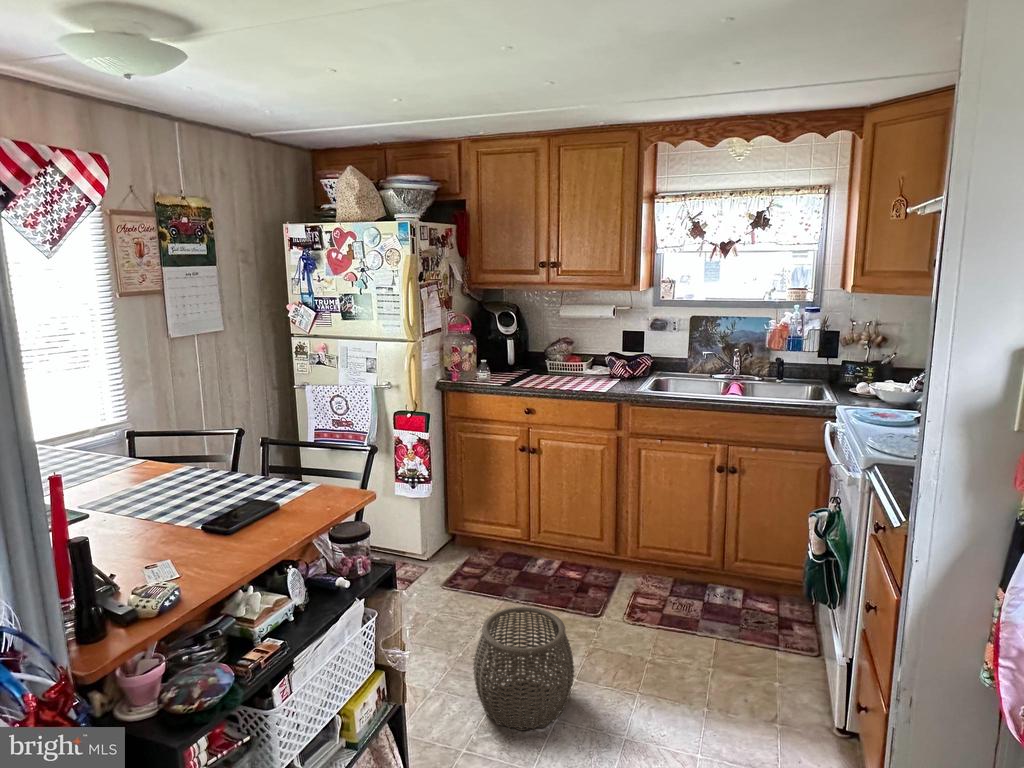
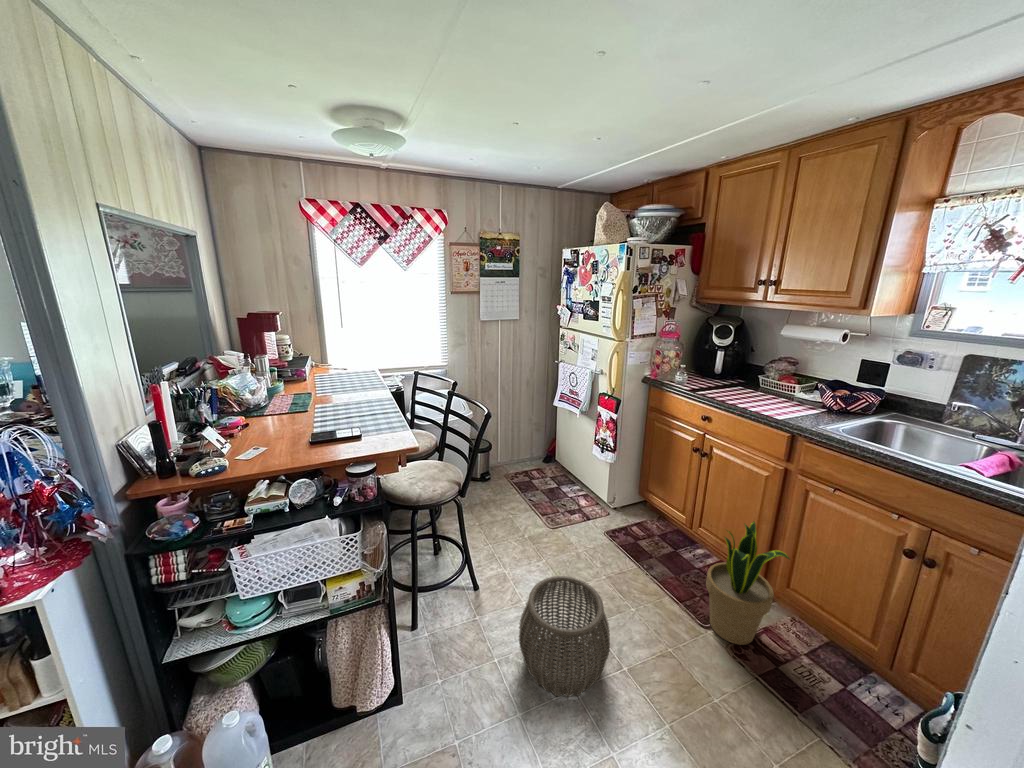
potted plant: none [587,495,650,616] -> present [706,521,790,645]

